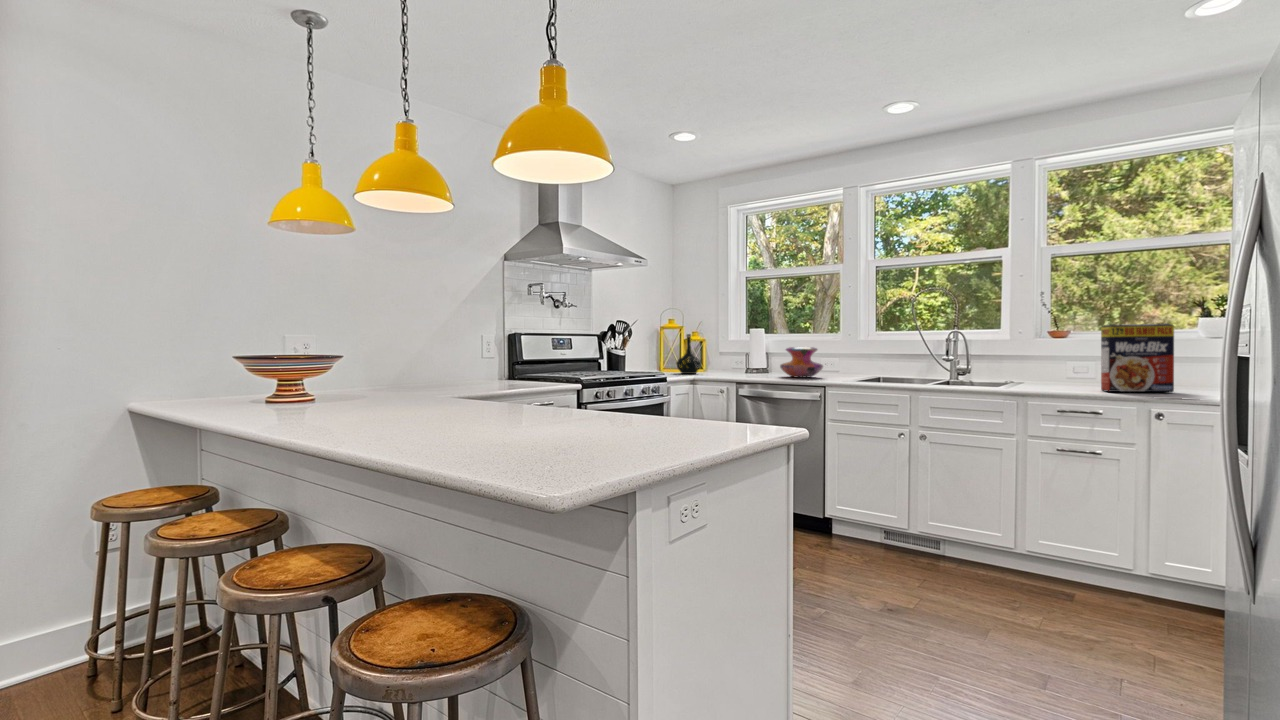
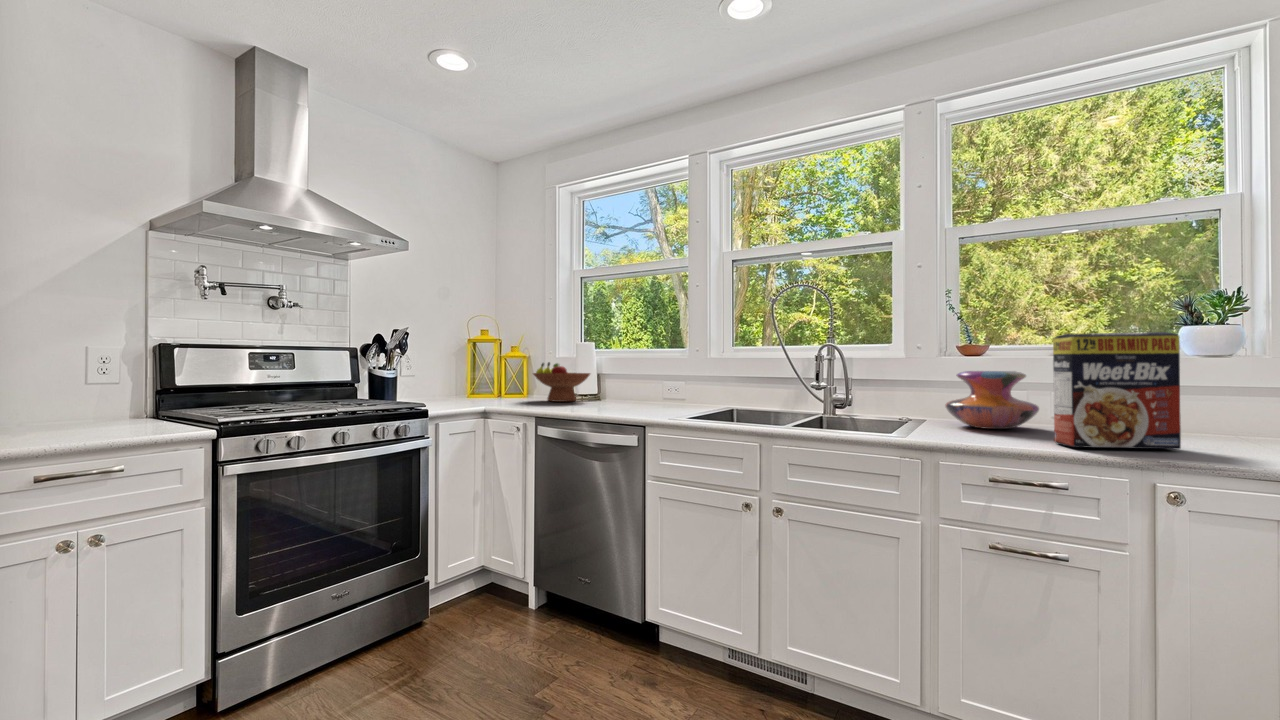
bottle: present [677,334,701,374] -> none [468,349,503,403]
fruit bowl: none [719,344,764,373] -> present [533,362,590,402]
decorative vase: present [780,347,823,377] -> present [945,371,1039,429]

